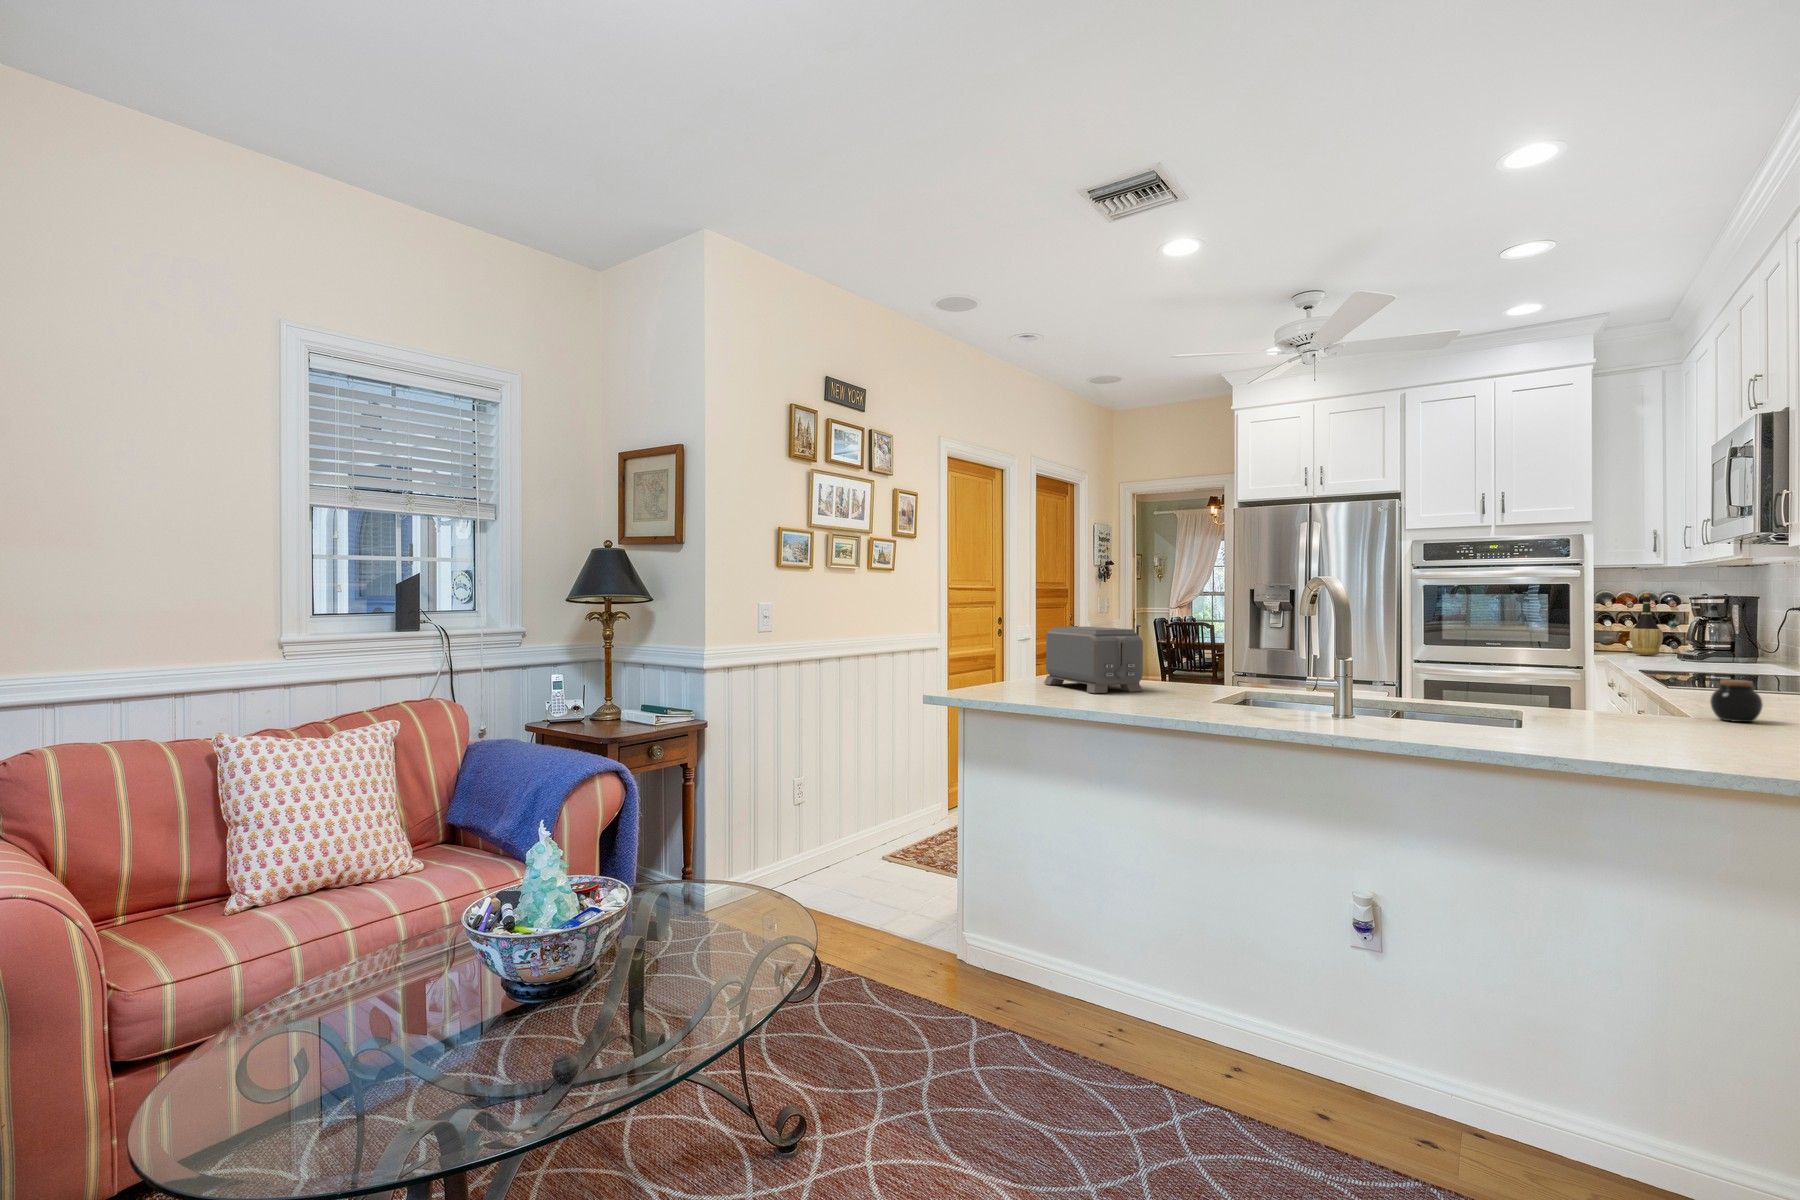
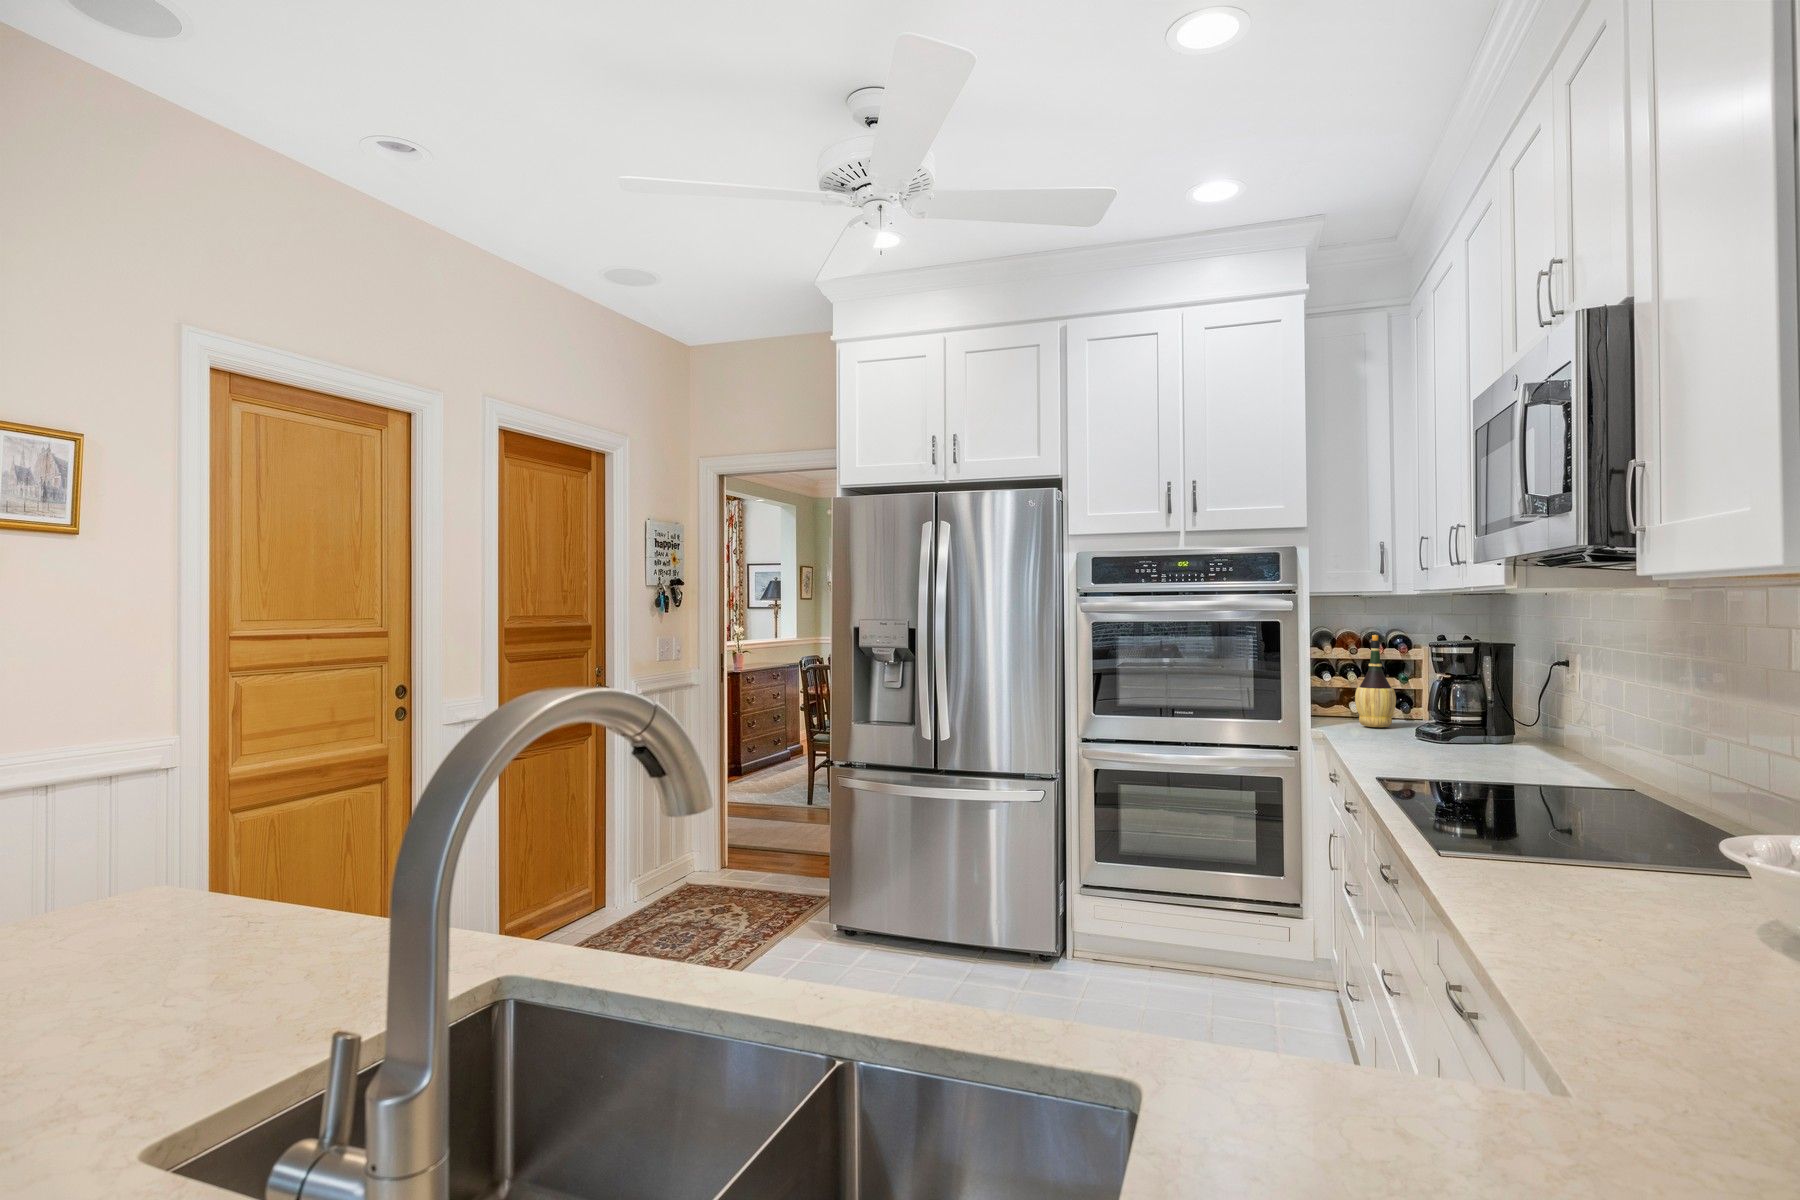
toaster: present [1044,627,1143,693] -> none [97,752,303,980]
jar: present [1710,680,1763,722] -> none [1585,917,1707,1045]

